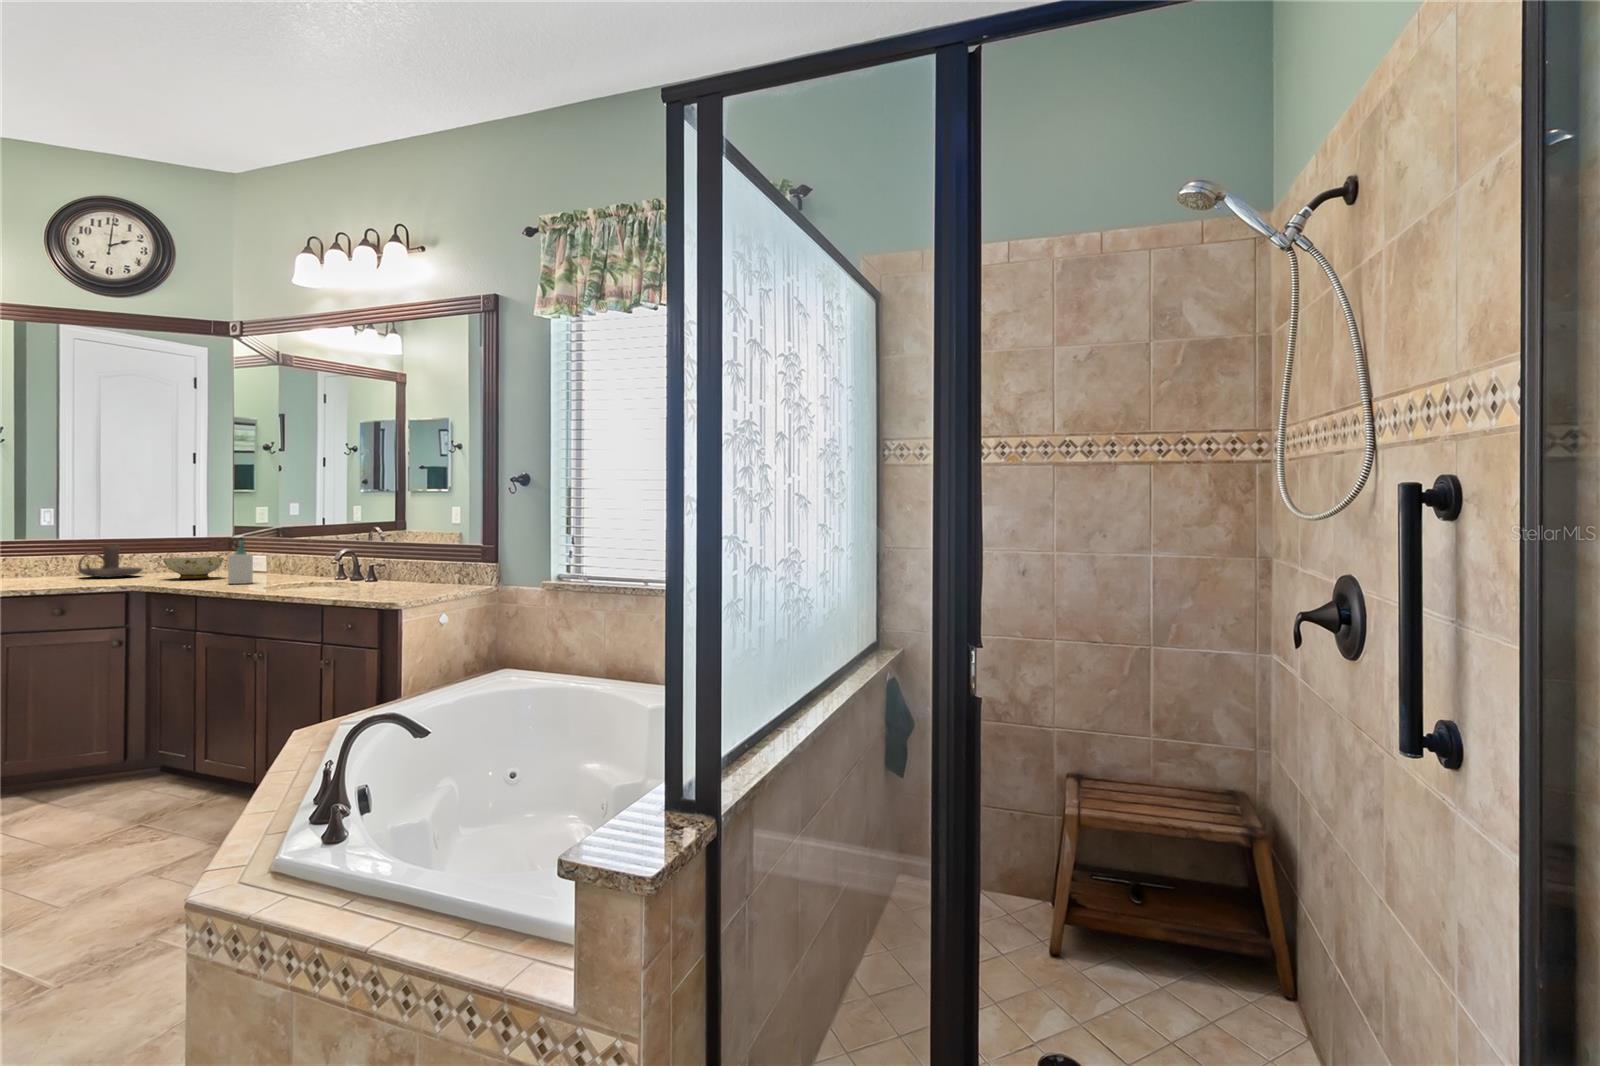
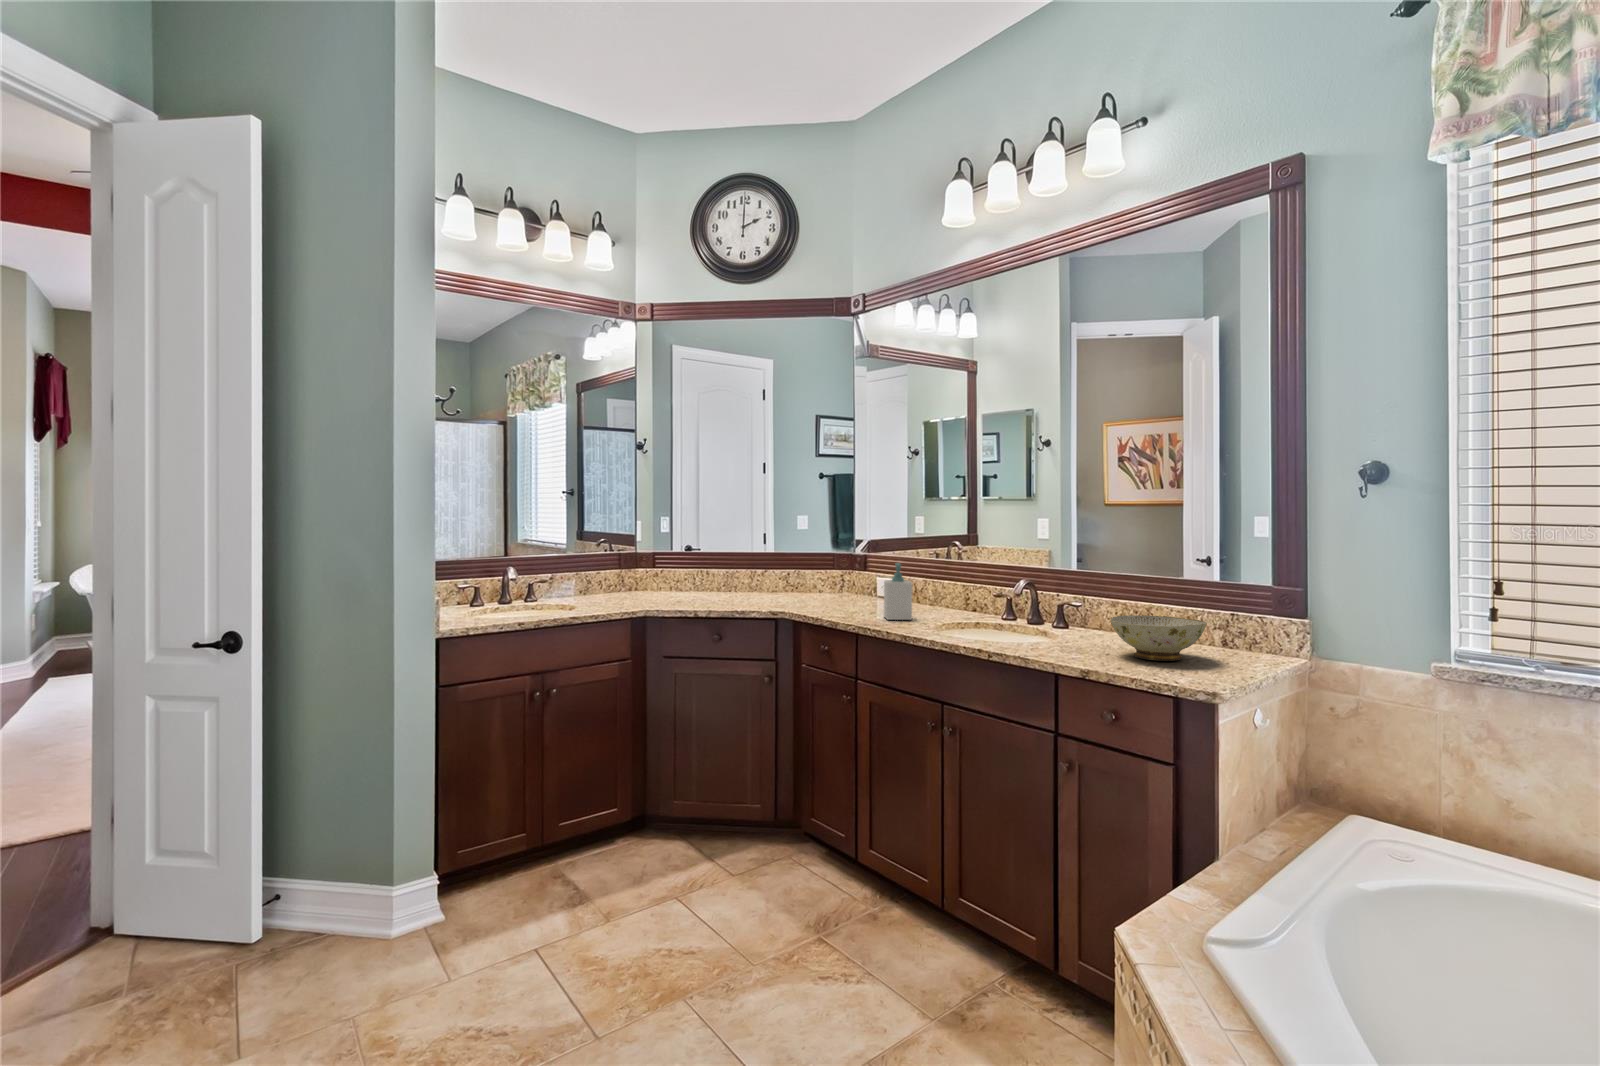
candle holder: present [78,545,142,577] -> none [724,562,778,598]
ceramic bowl: present [163,557,224,579] -> present [1111,615,1207,661]

